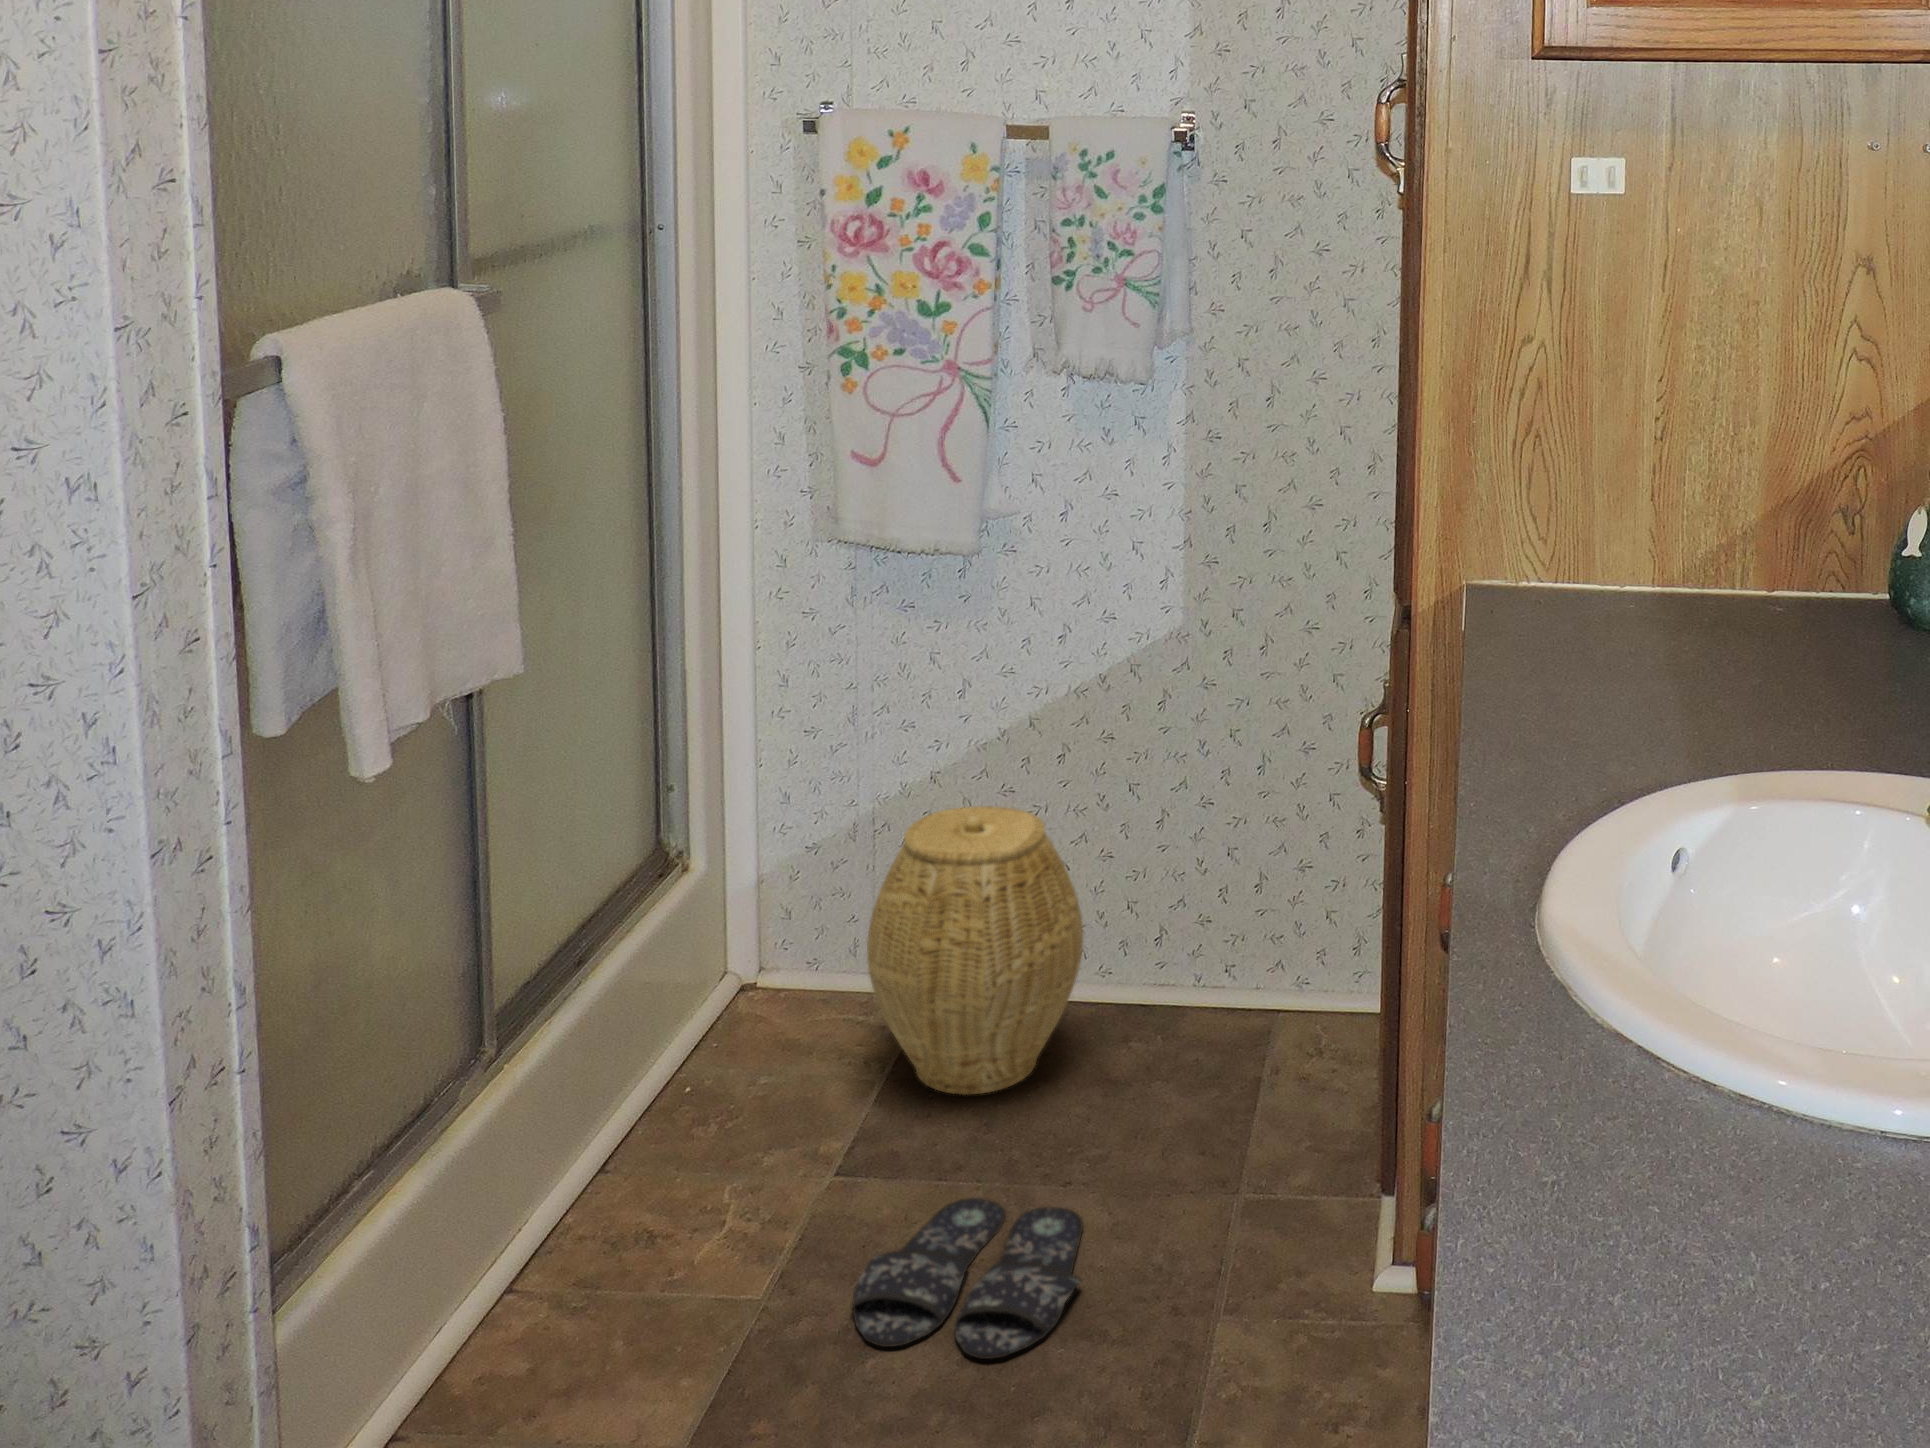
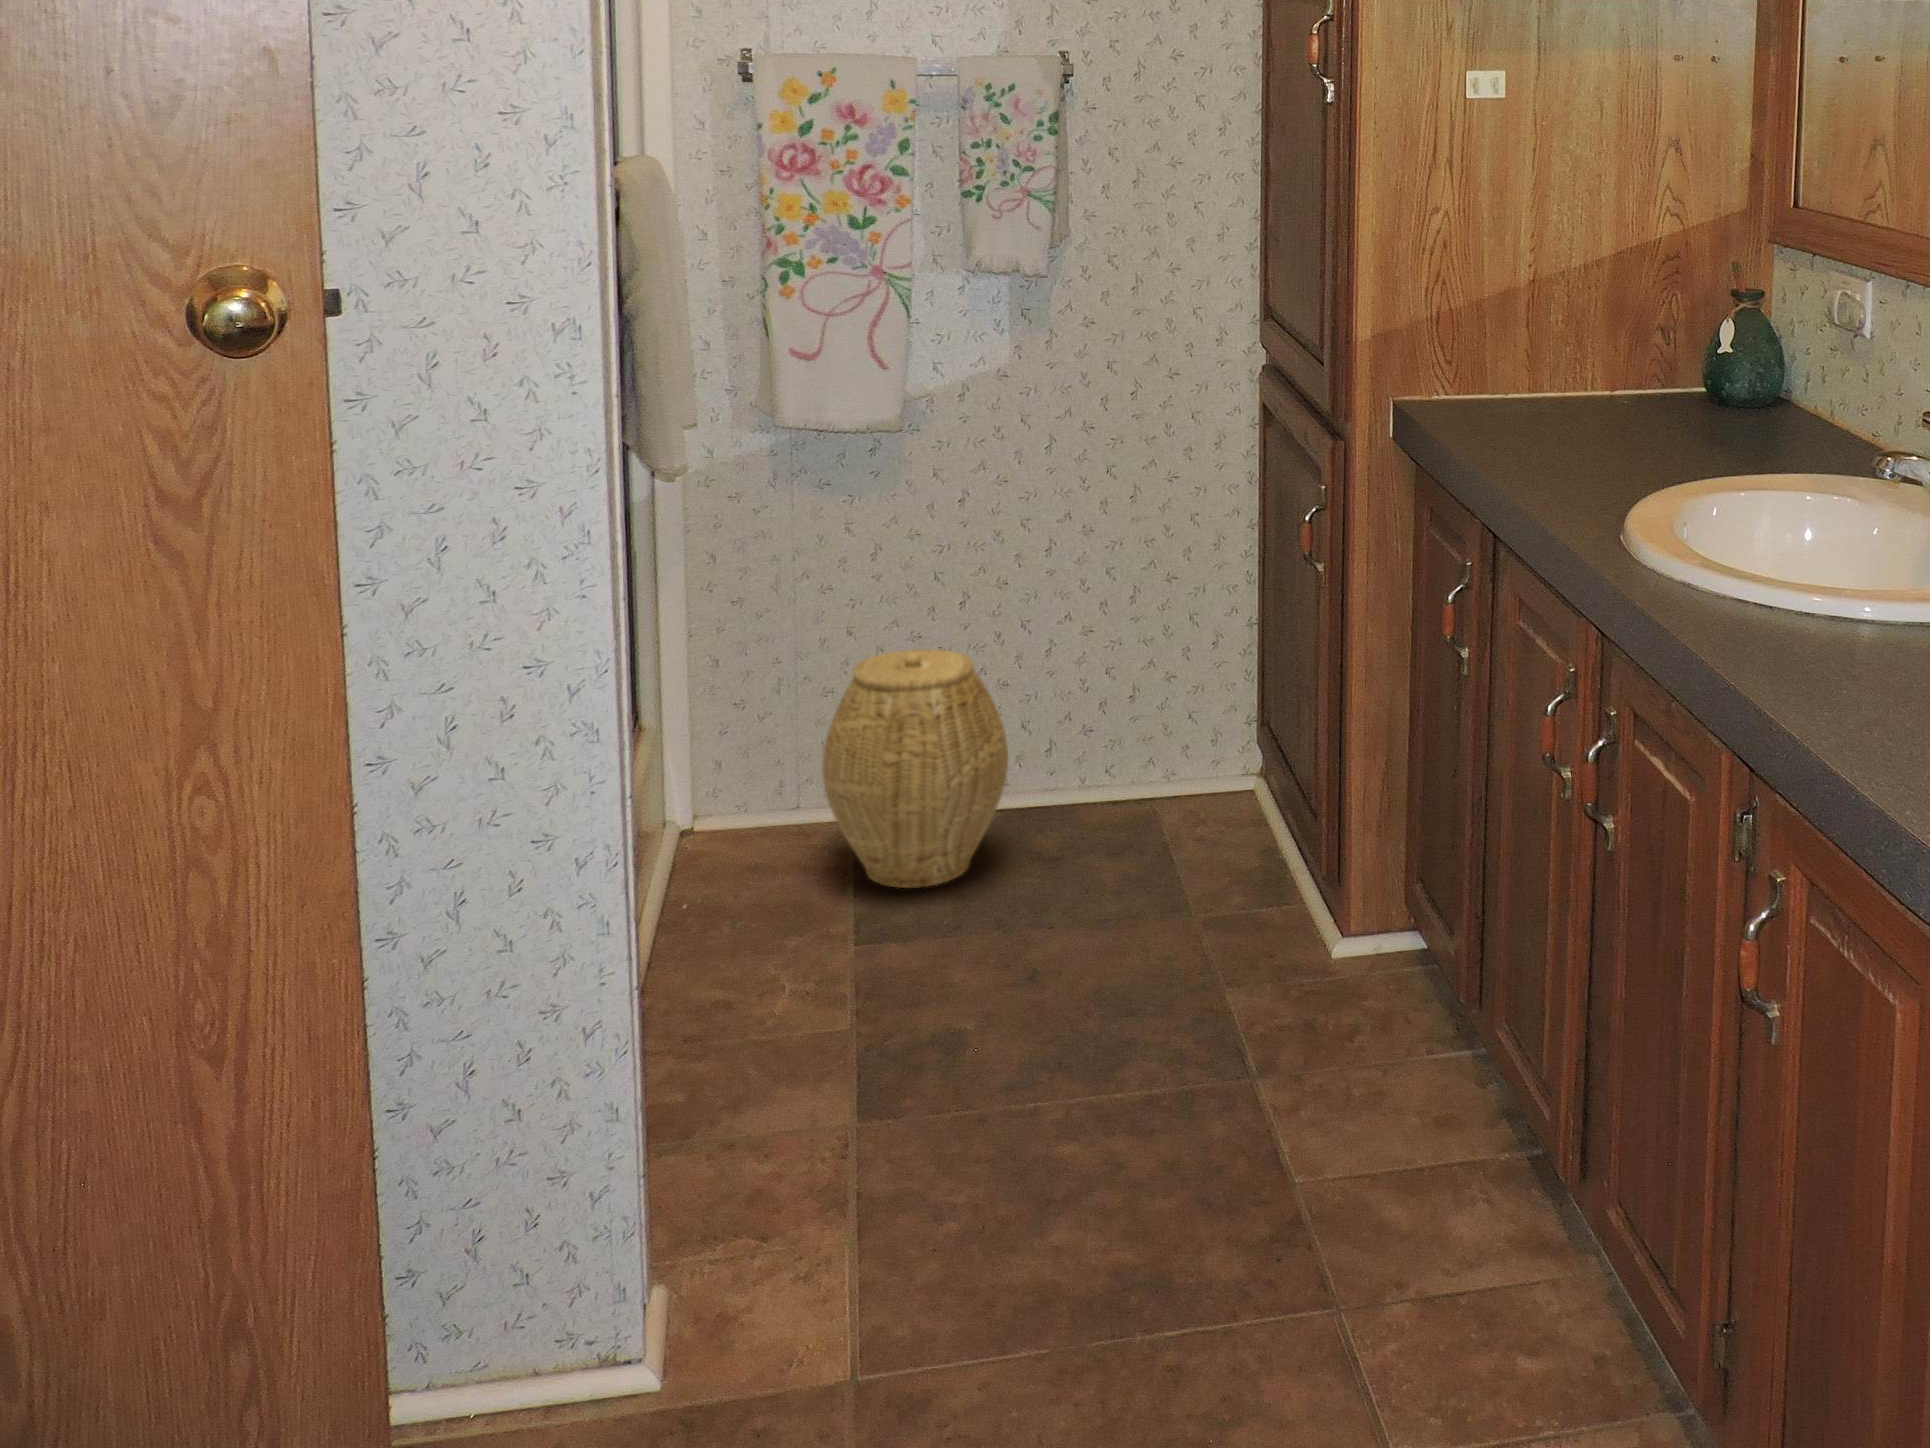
slippers: present [852,1198,1083,1359] -> none [886,953,1071,1052]

